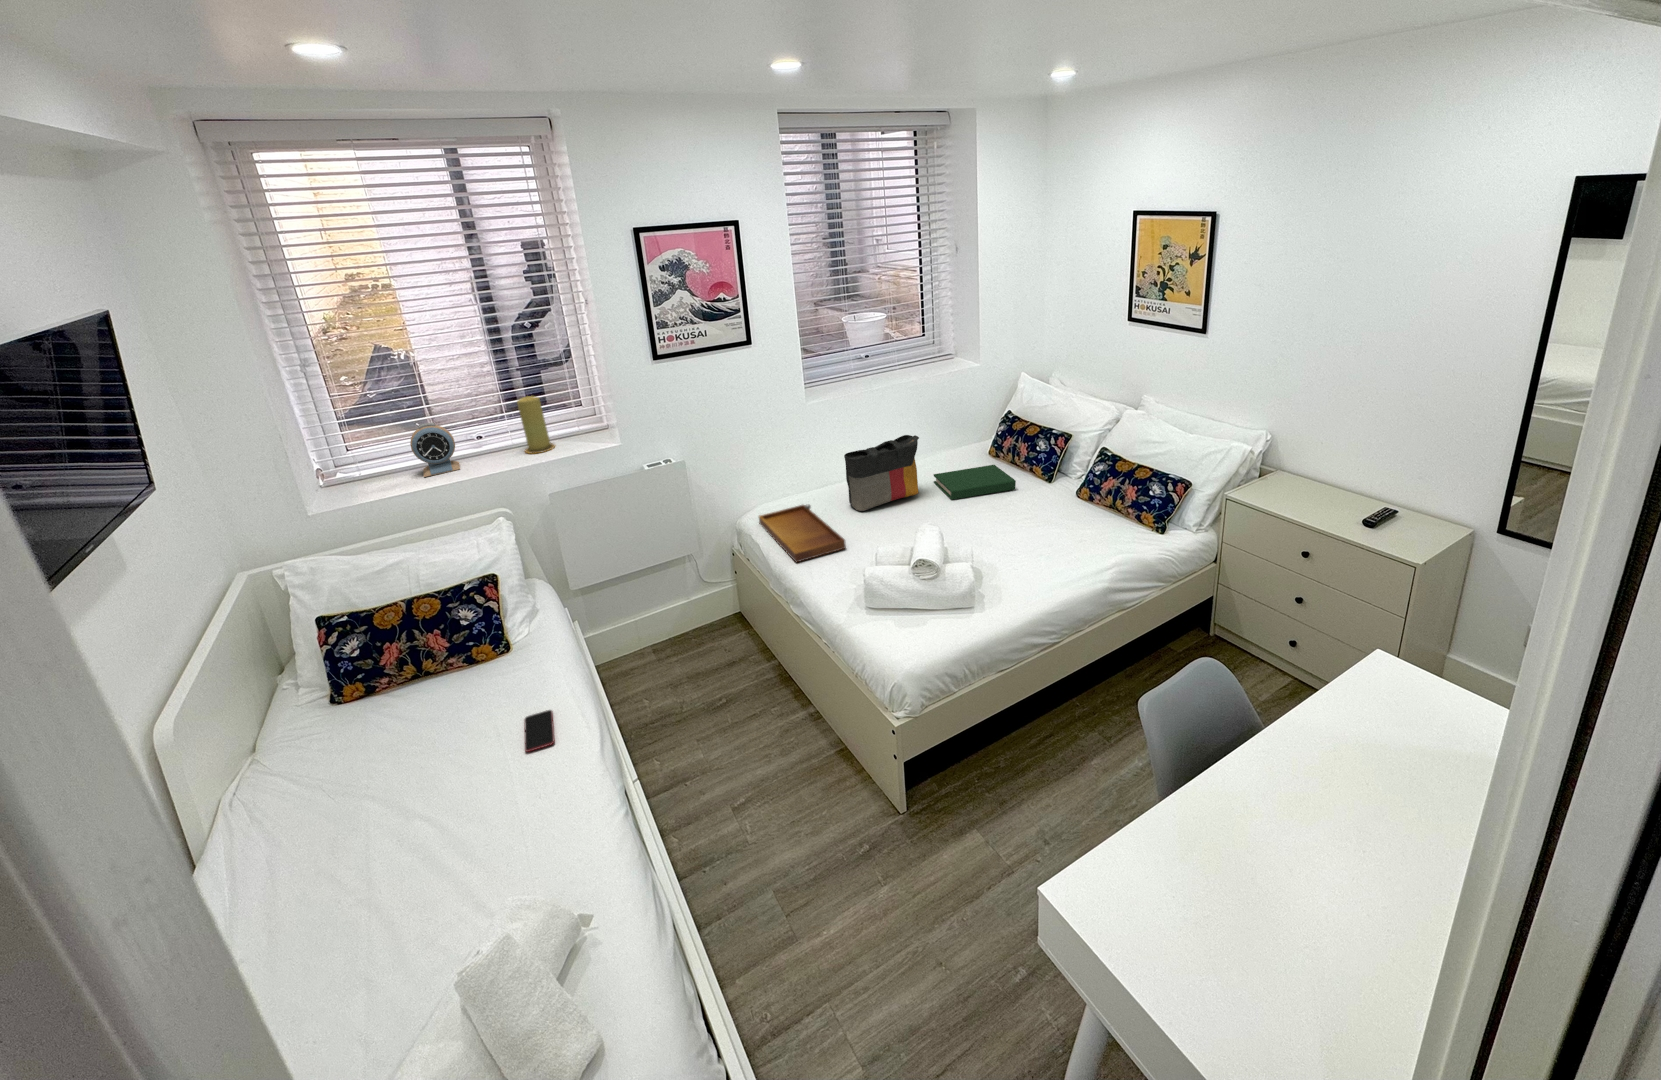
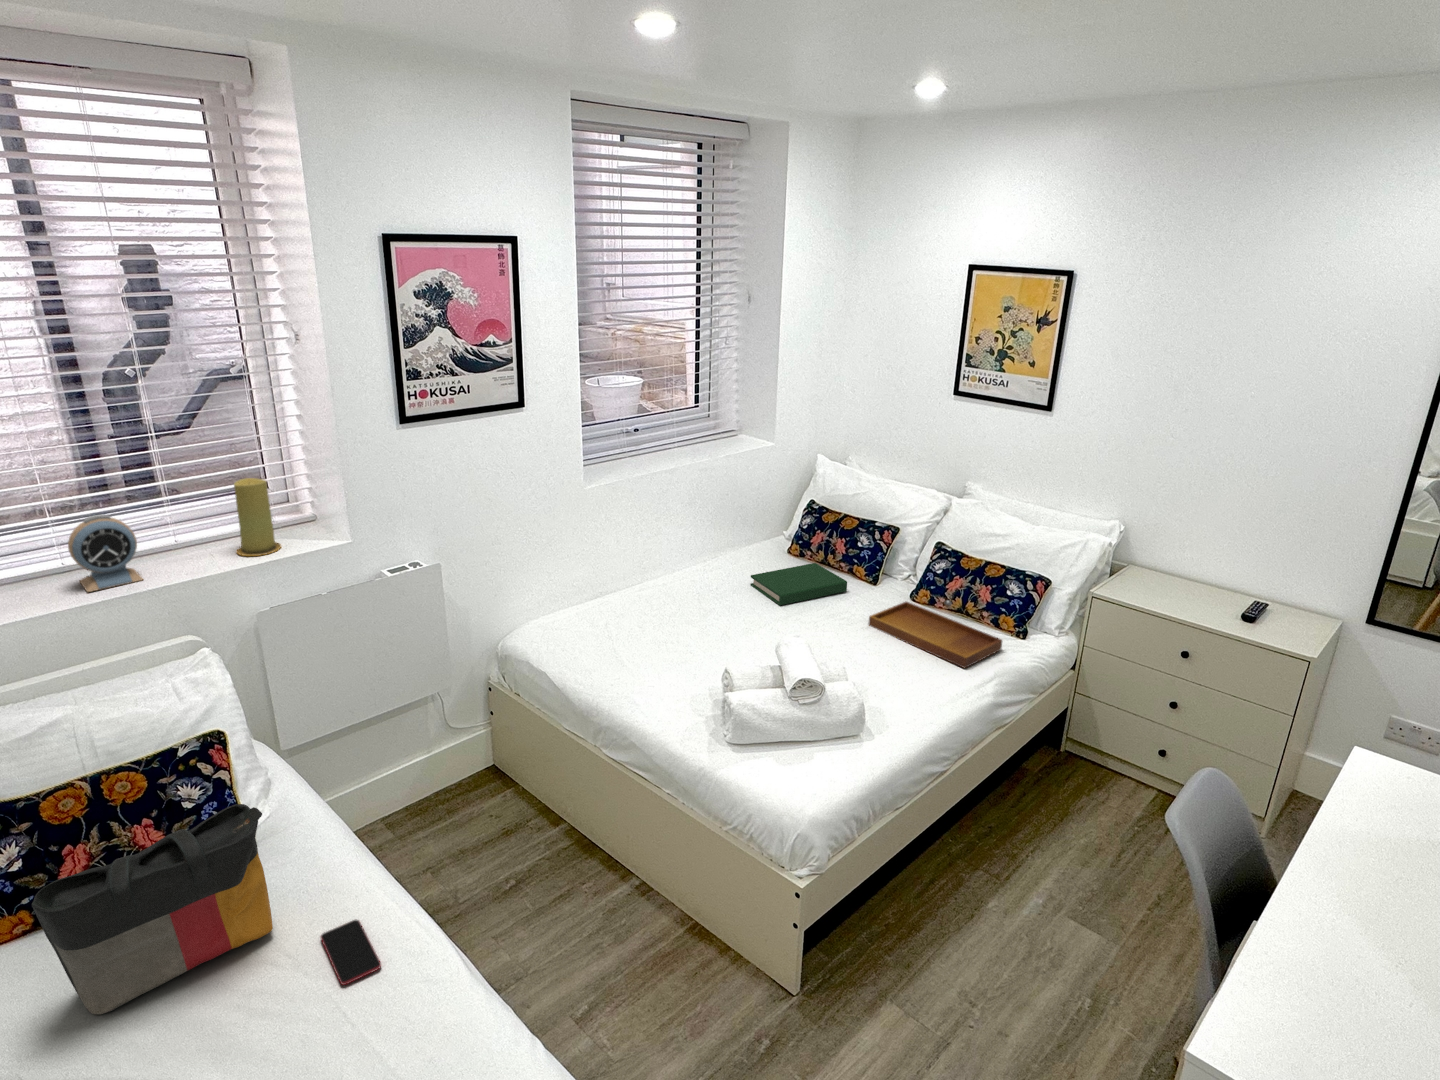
tote bag: present [844,435,919,511] -> present [32,804,273,1014]
tray: present [759,504,846,562] -> present [868,600,1002,668]

